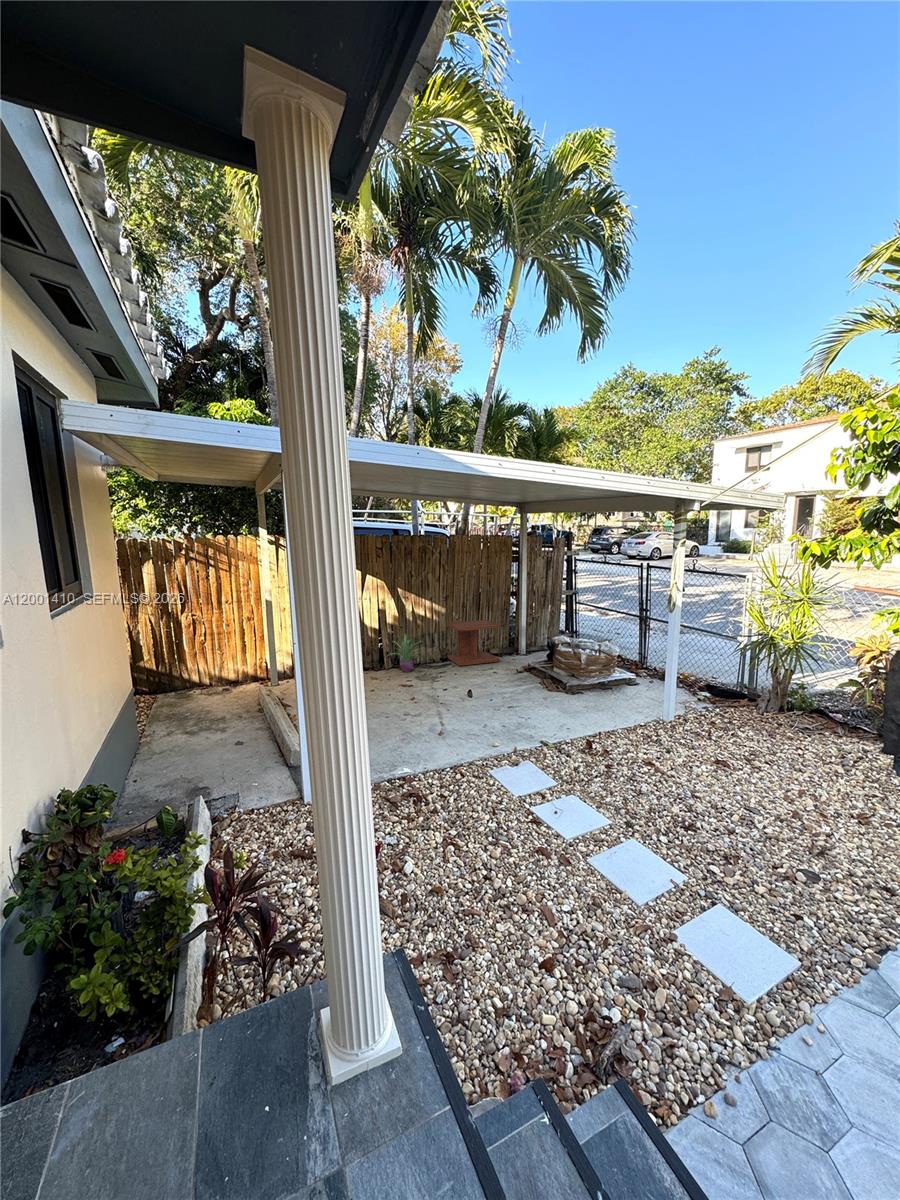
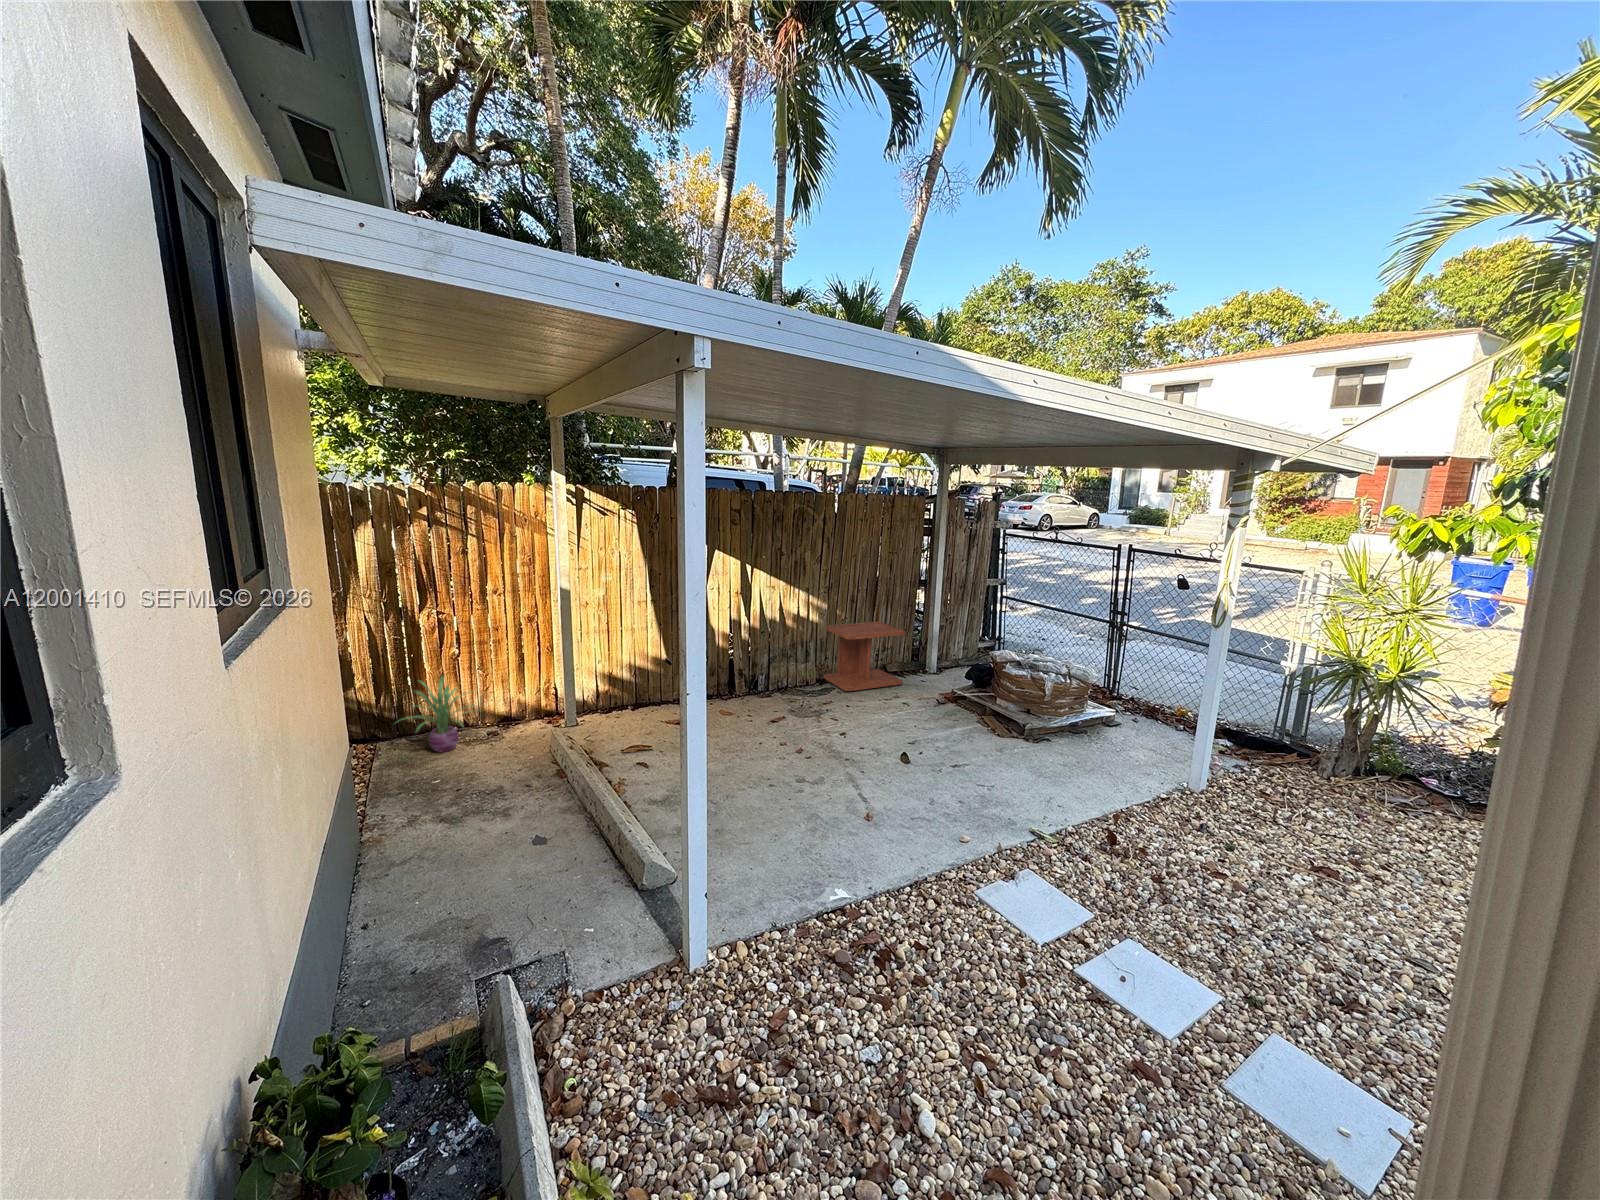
decorative plant: present [399,634,414,672] -> present [400,676,474,752]

